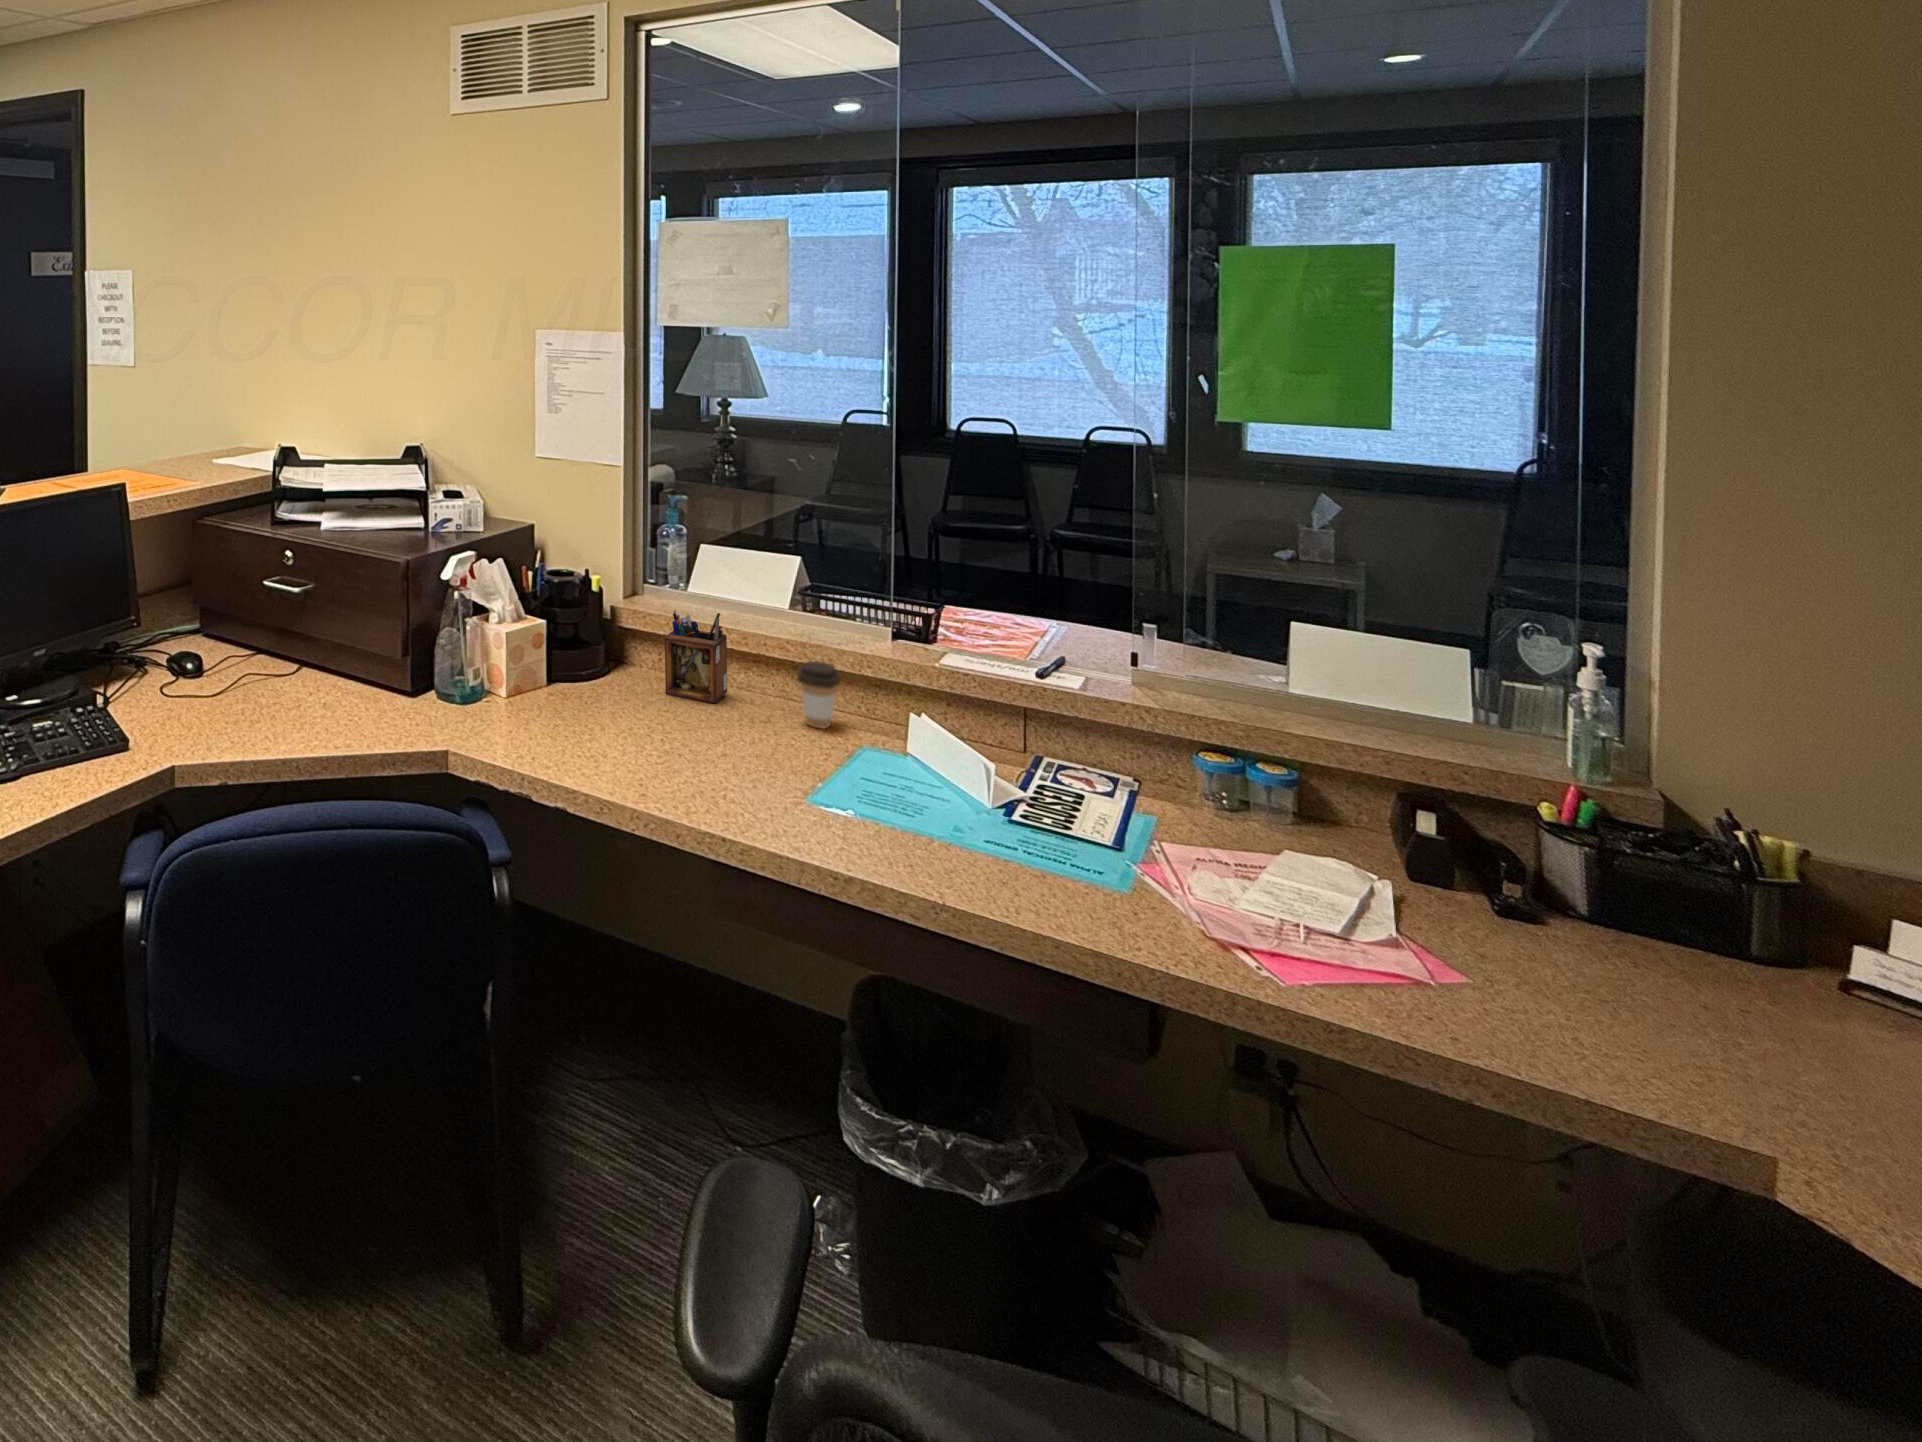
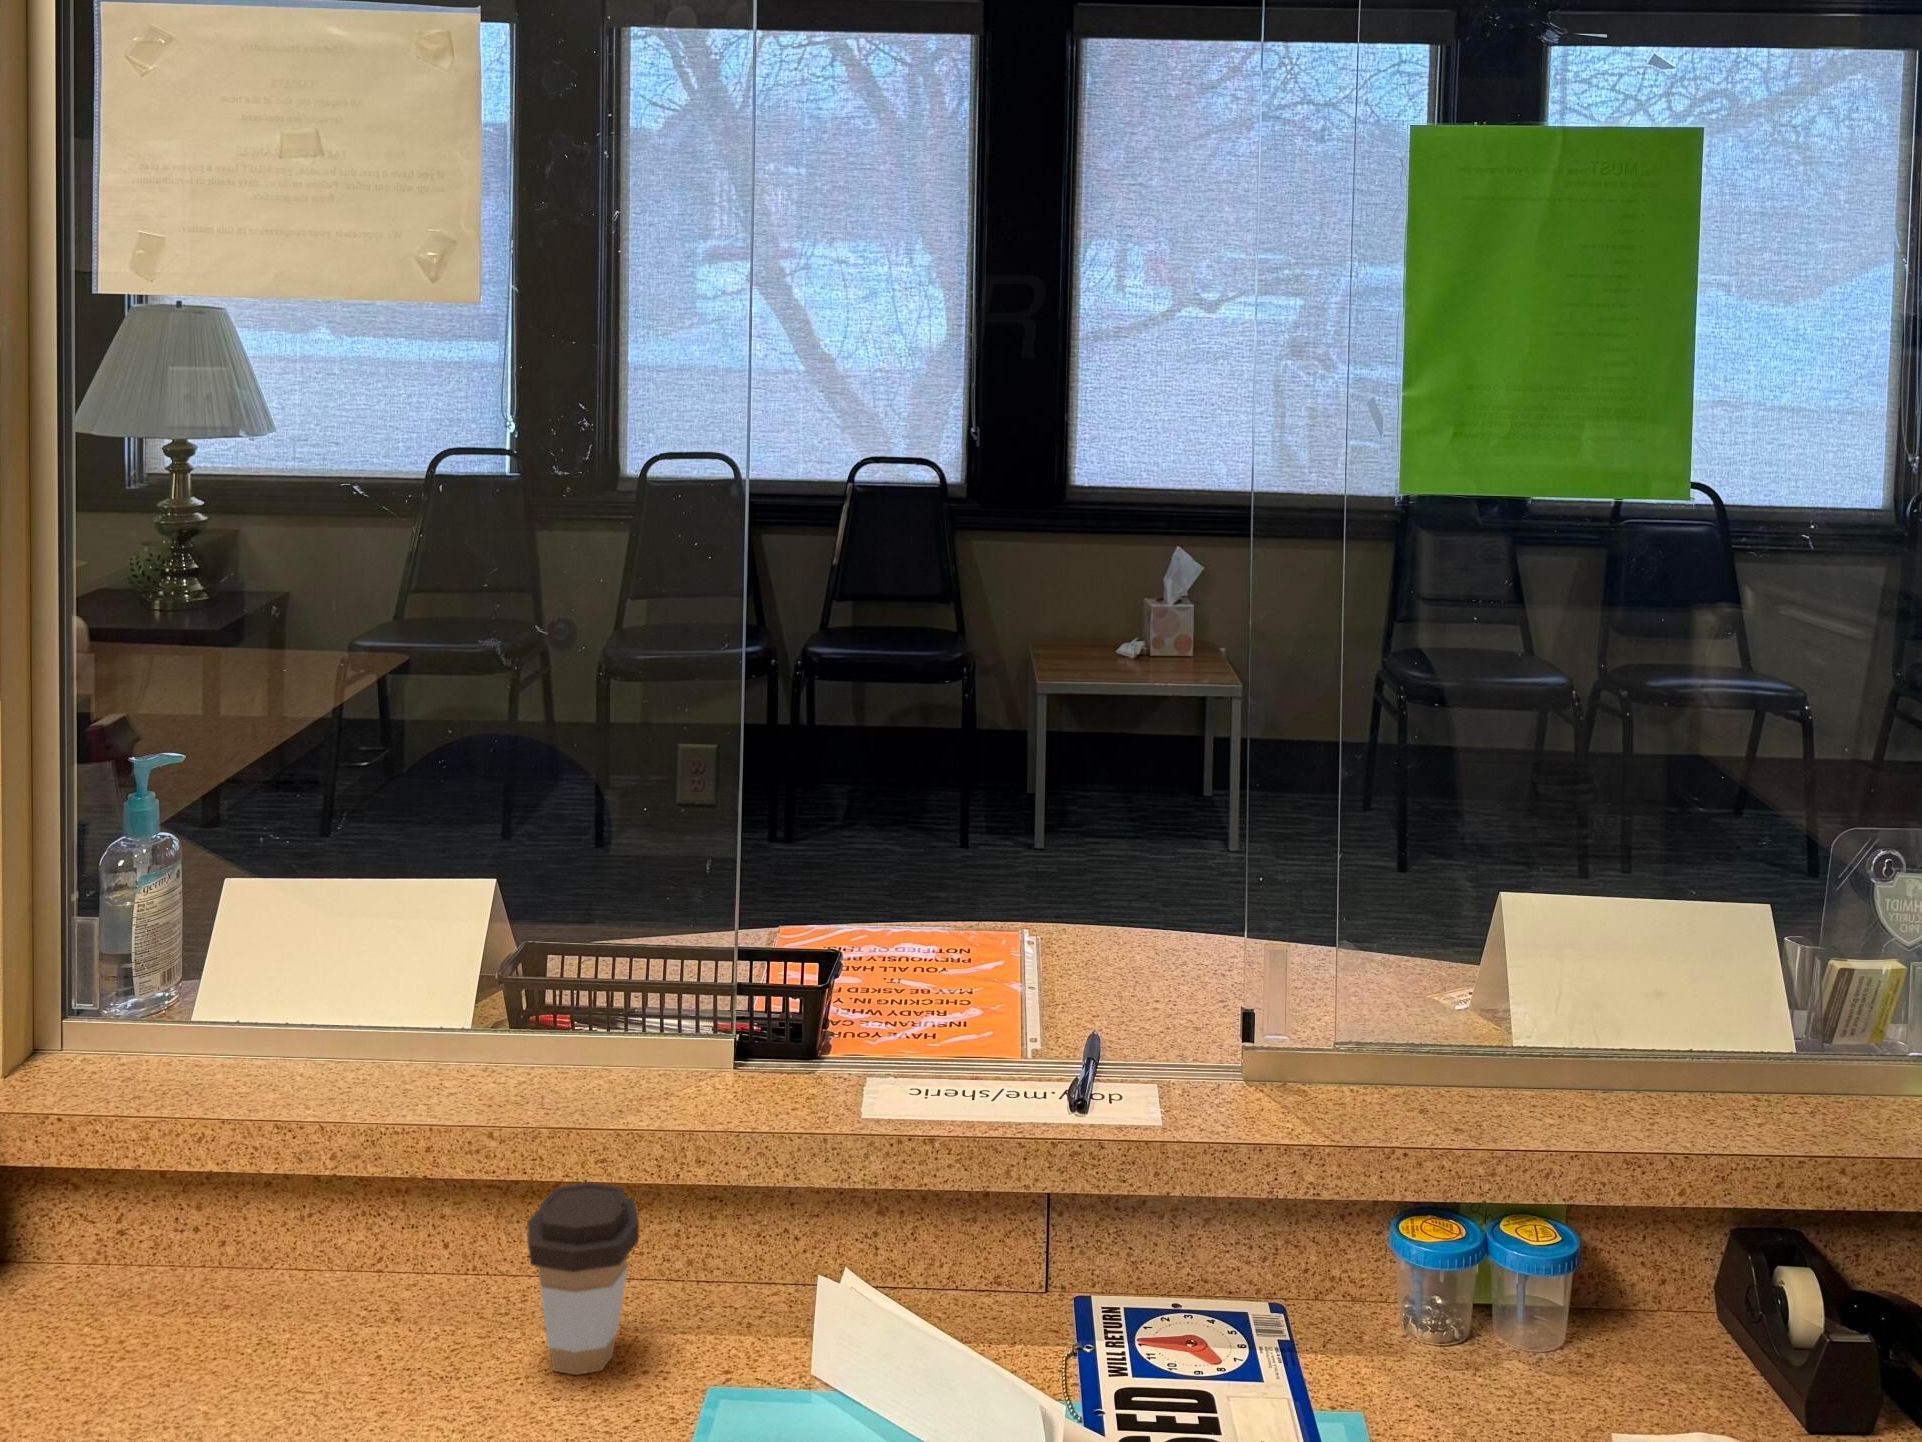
desk organizer: present [665,610,727,703] -> none [134,1096,321,1374]

